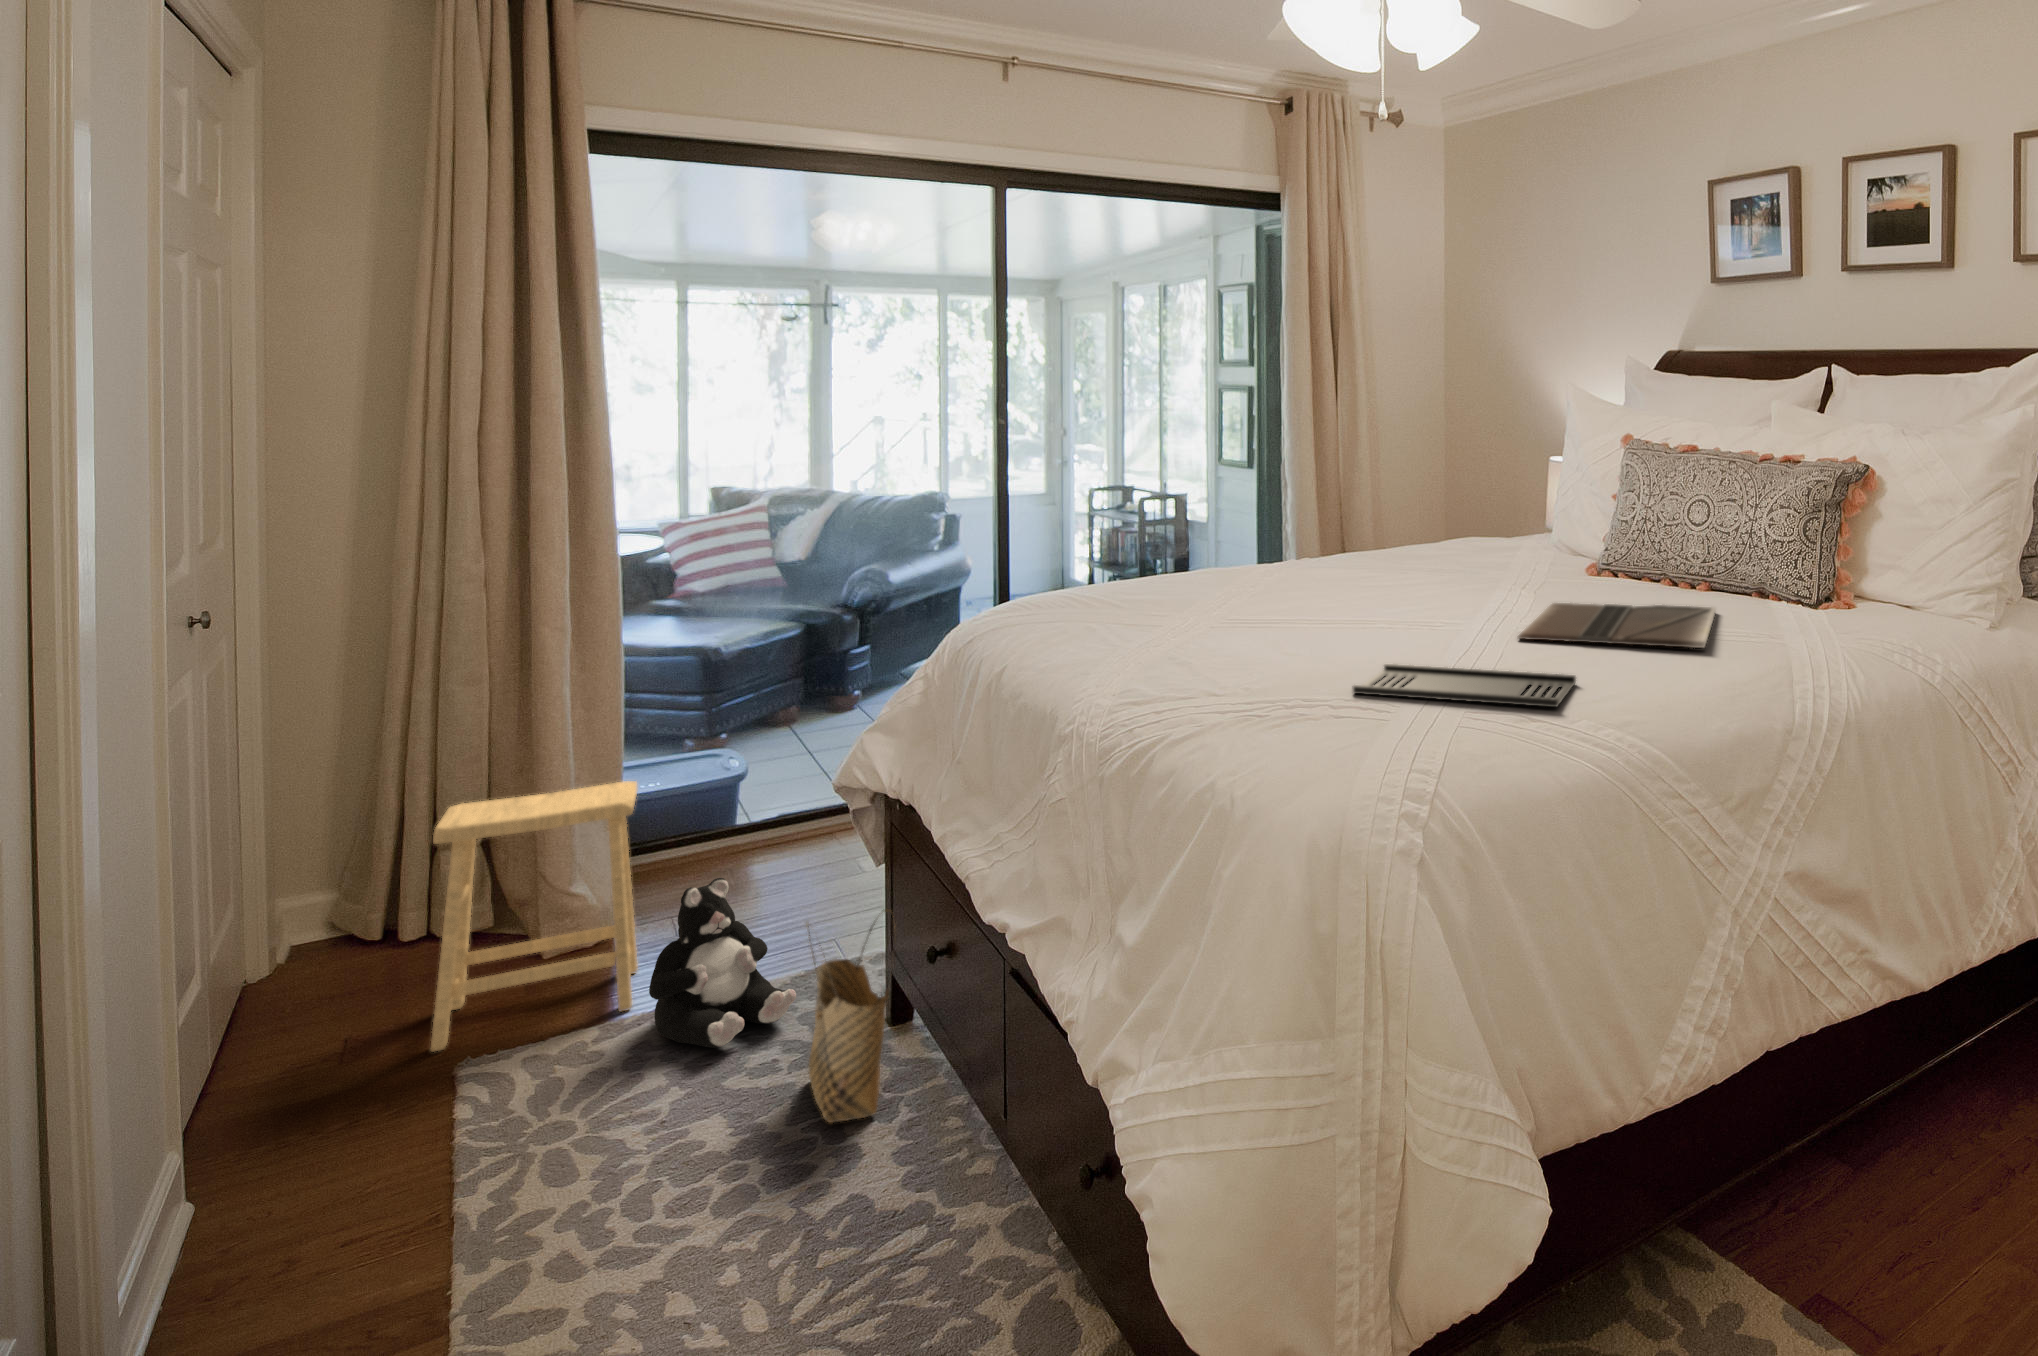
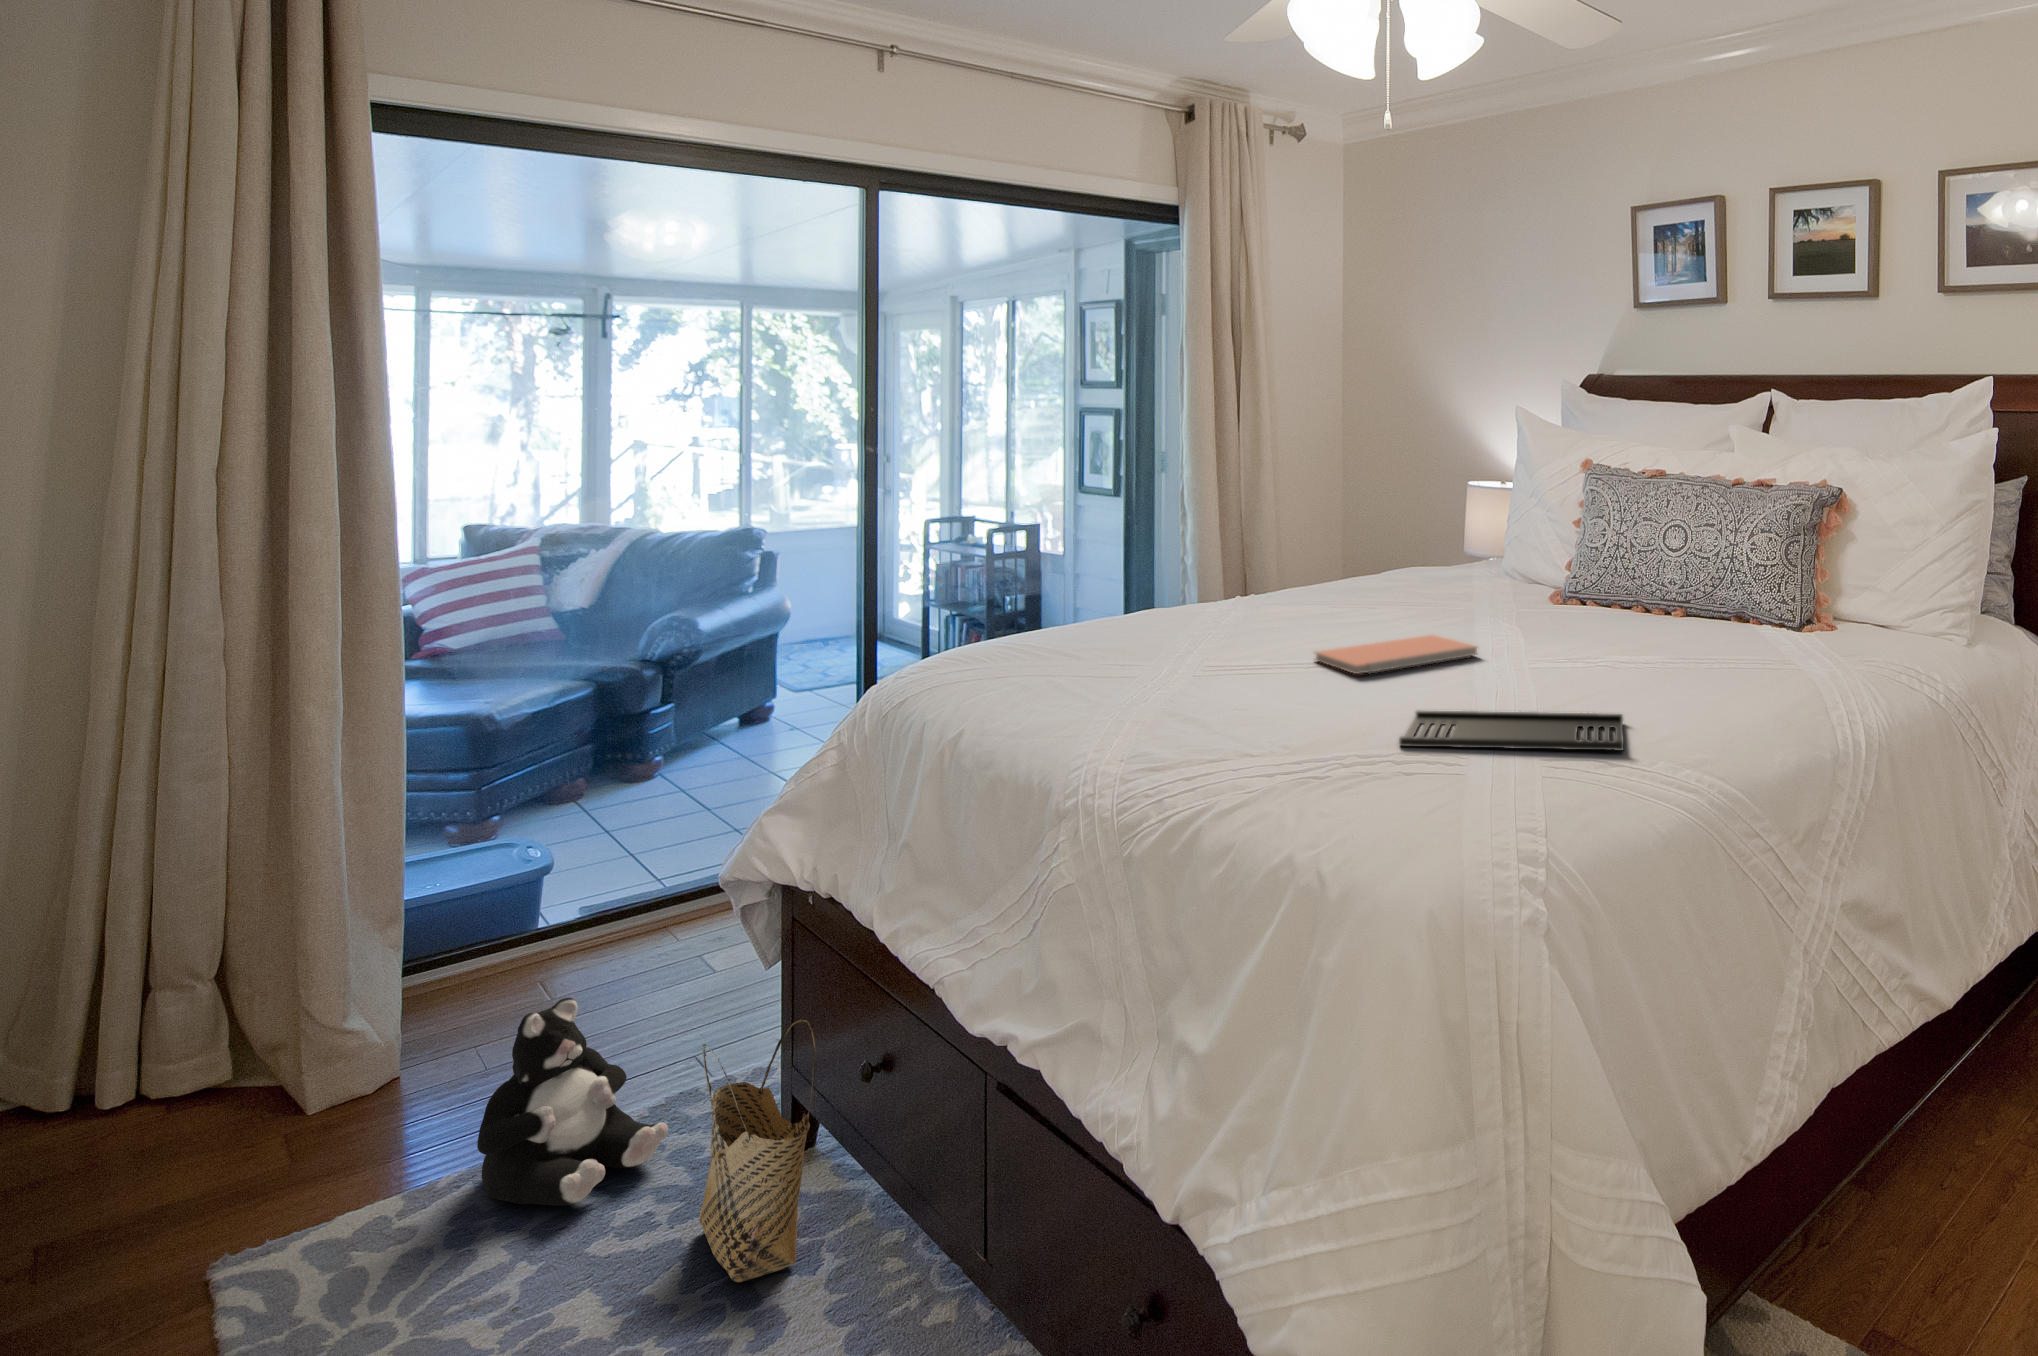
notebook: none [1323,599,1479,631] -> present [1315,635,1477,674]
laptop: present [1518,603,1716,648] -> none [1532,634,1726,678]
footstool: present [430,781,638,1052] -> none [163,888,447,1255]

